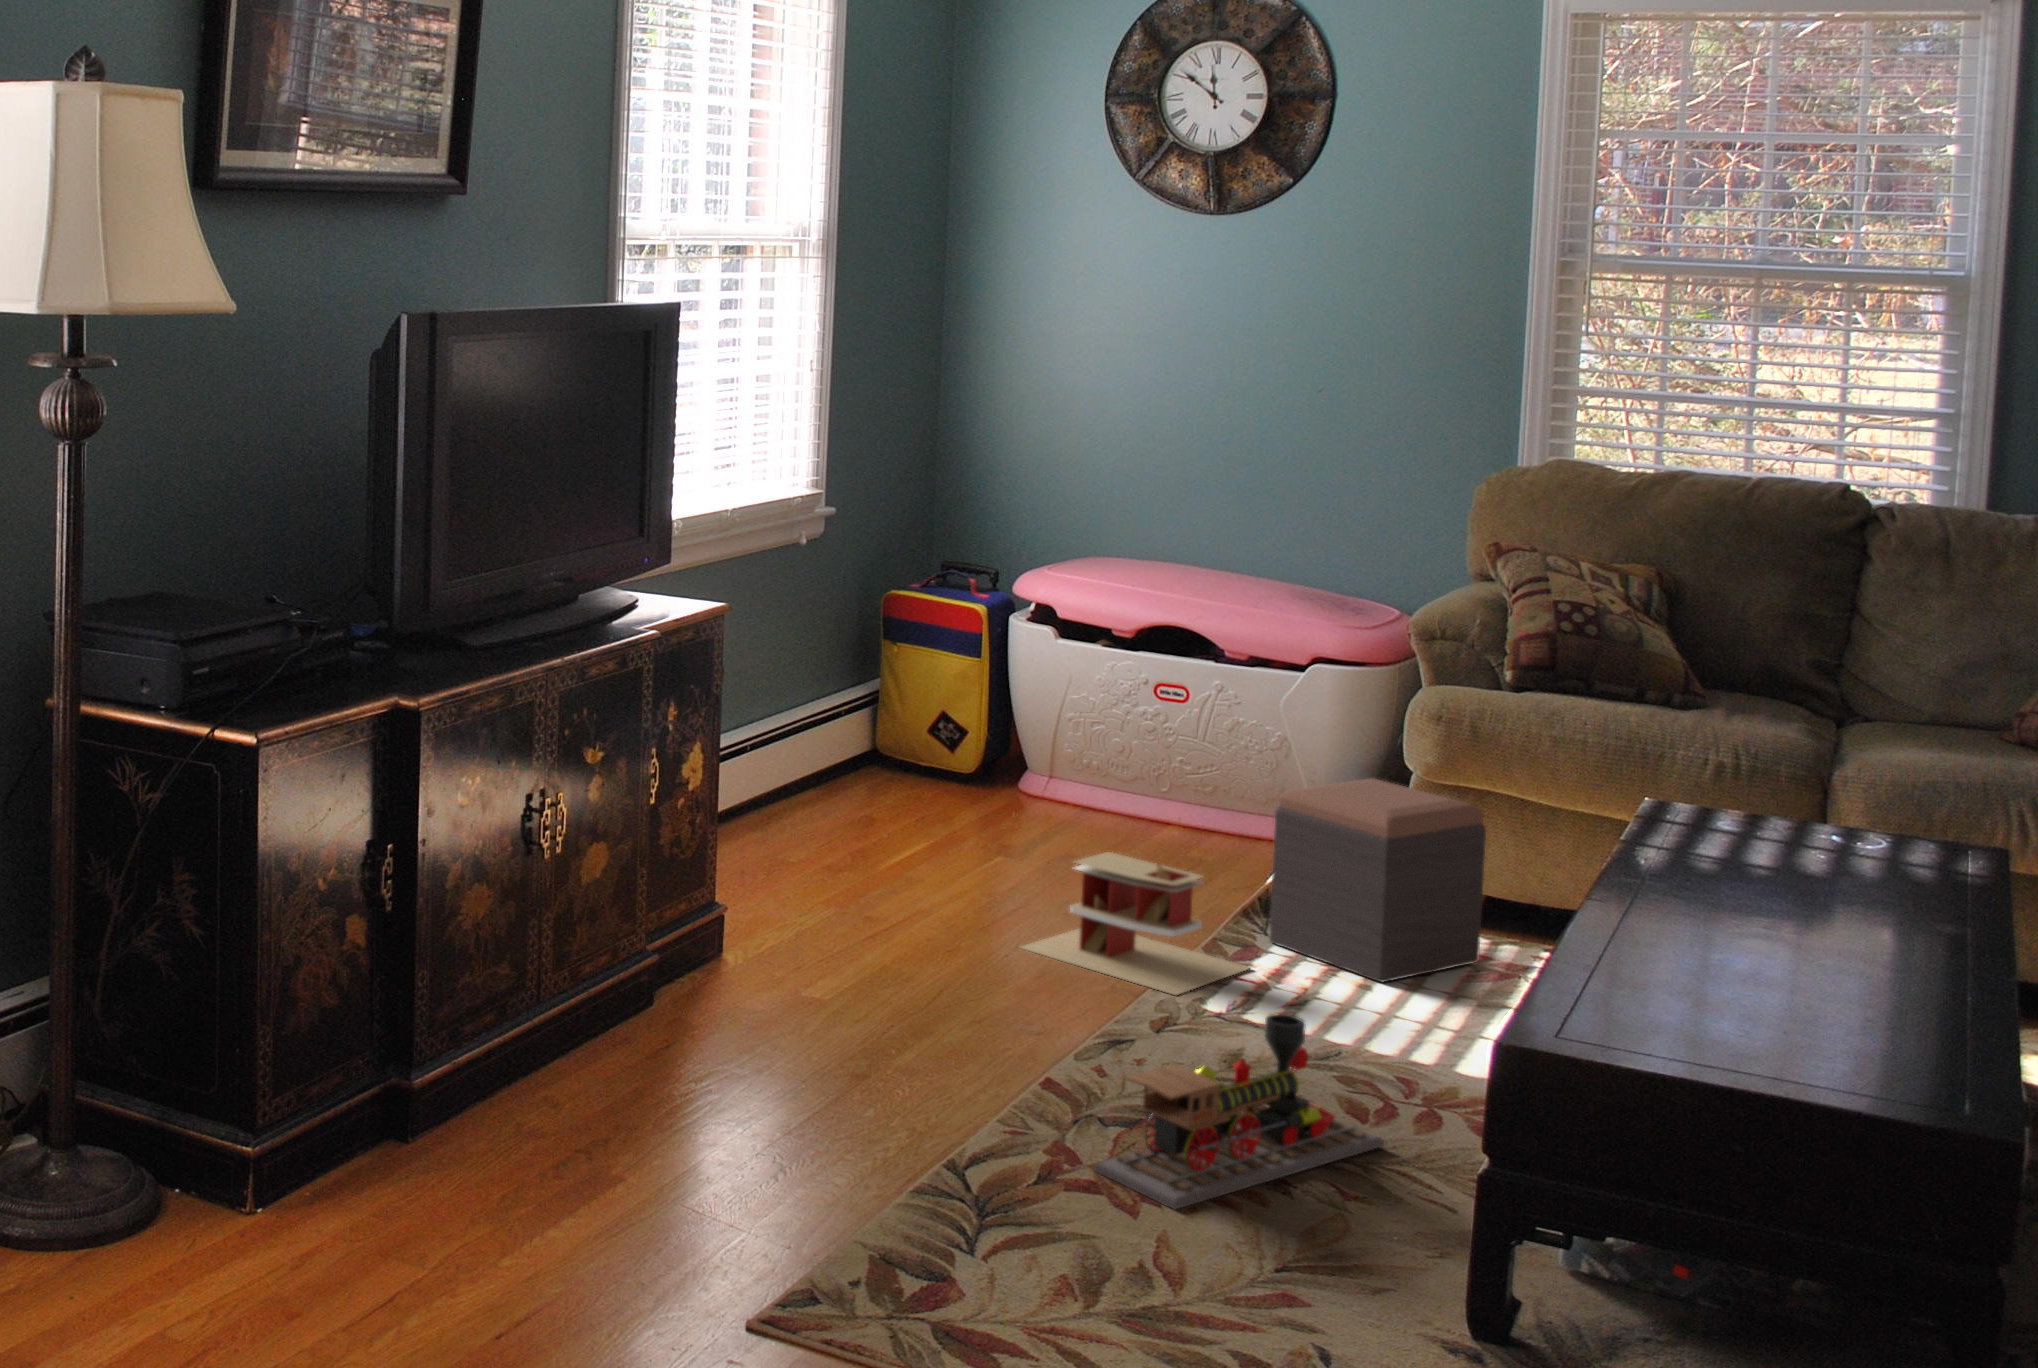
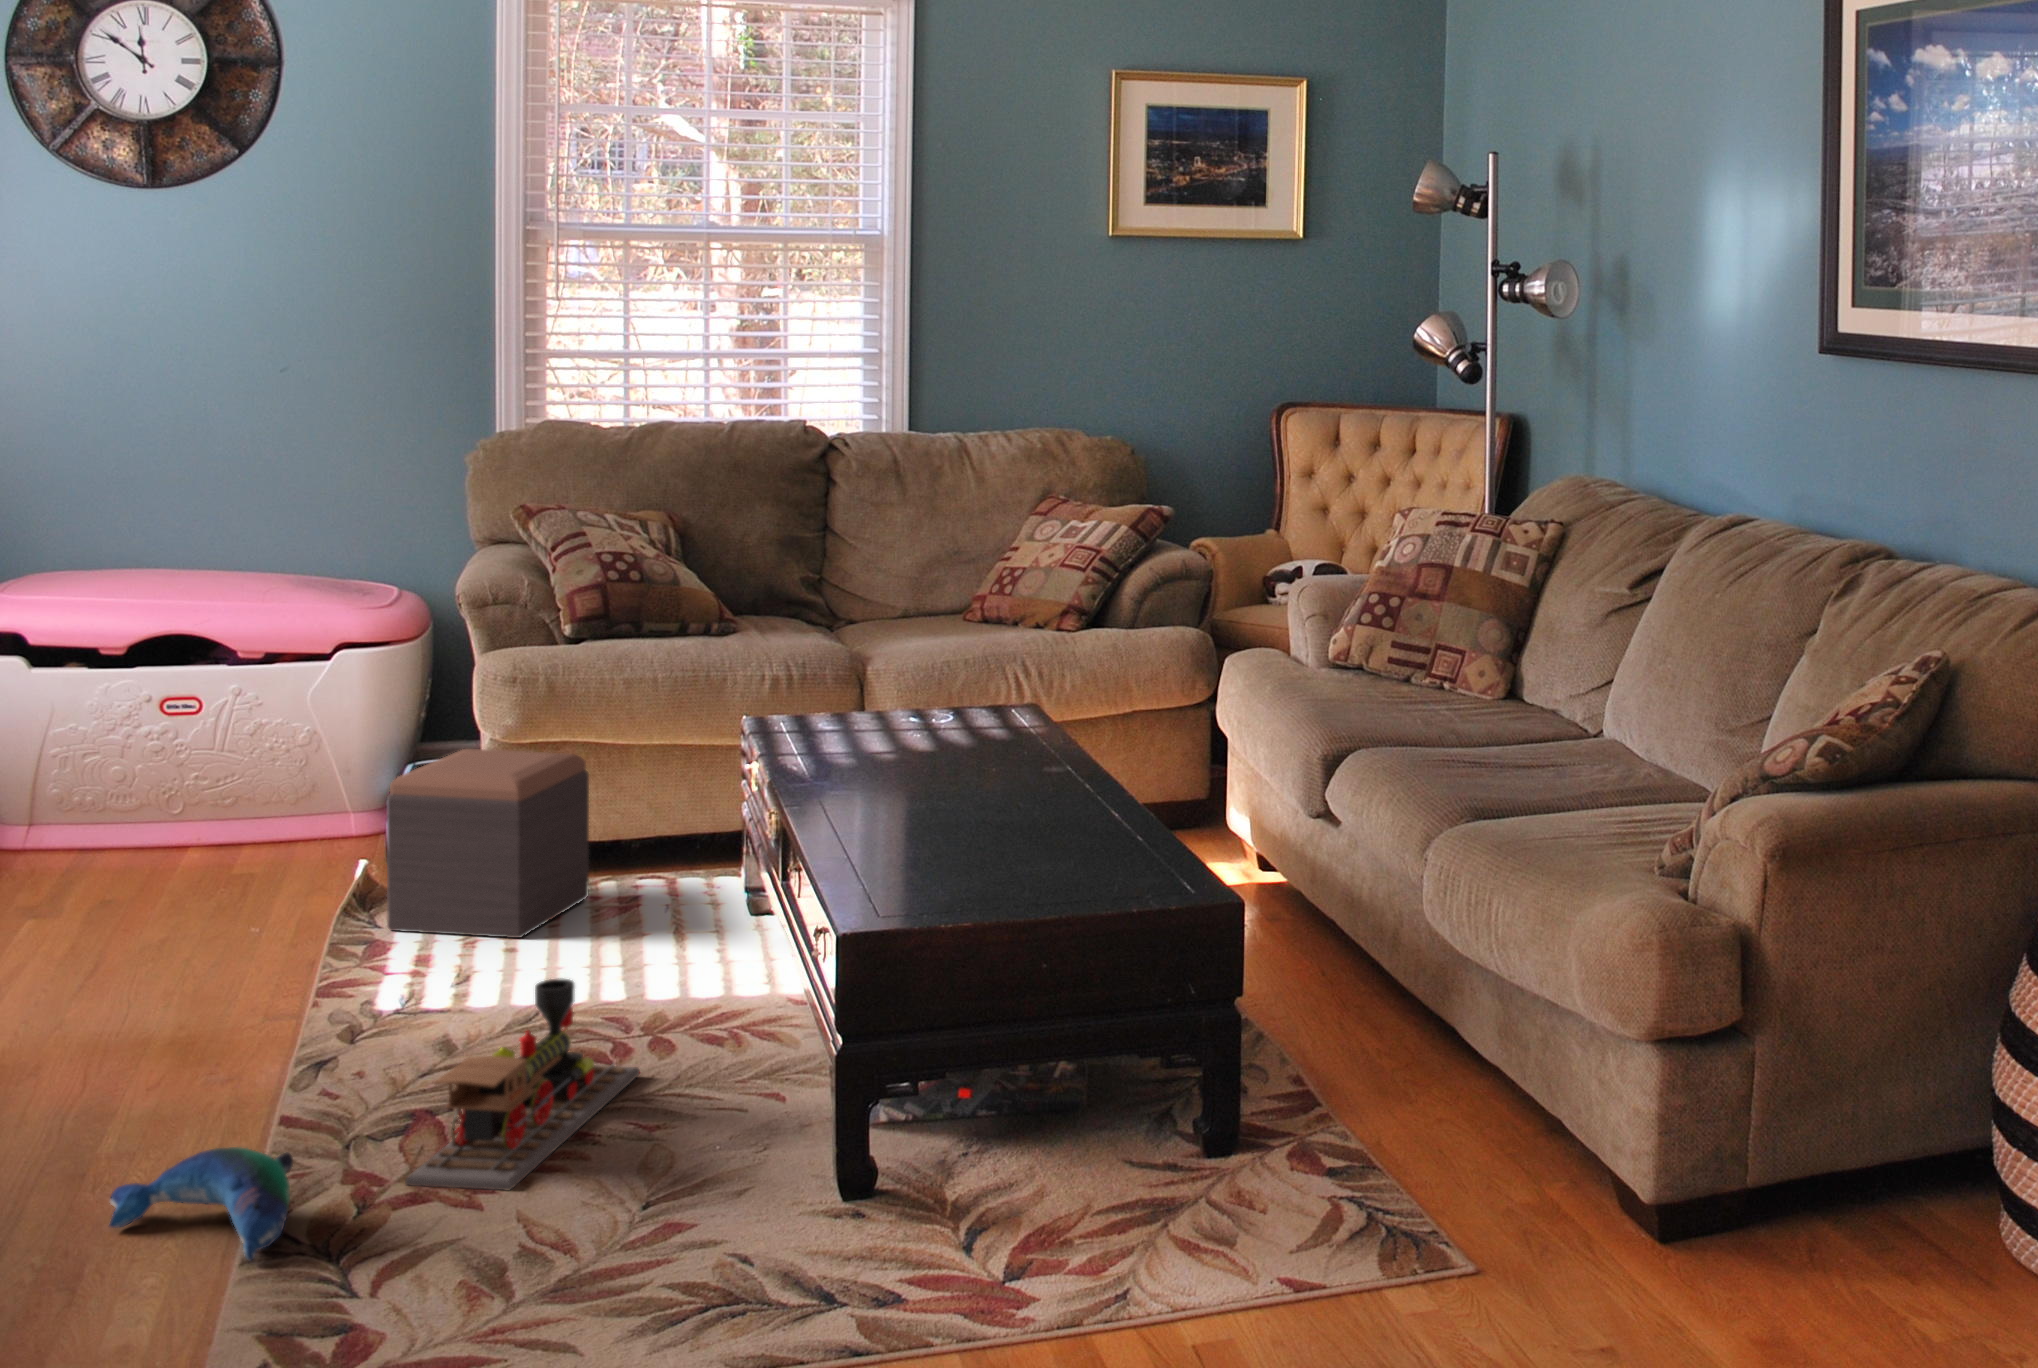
toy house: present [1021,852,1249,995] -> none [131,877,394,1006]
plush toy: none [851,1076,992,1186] -> present [110,1147,293,1261]

